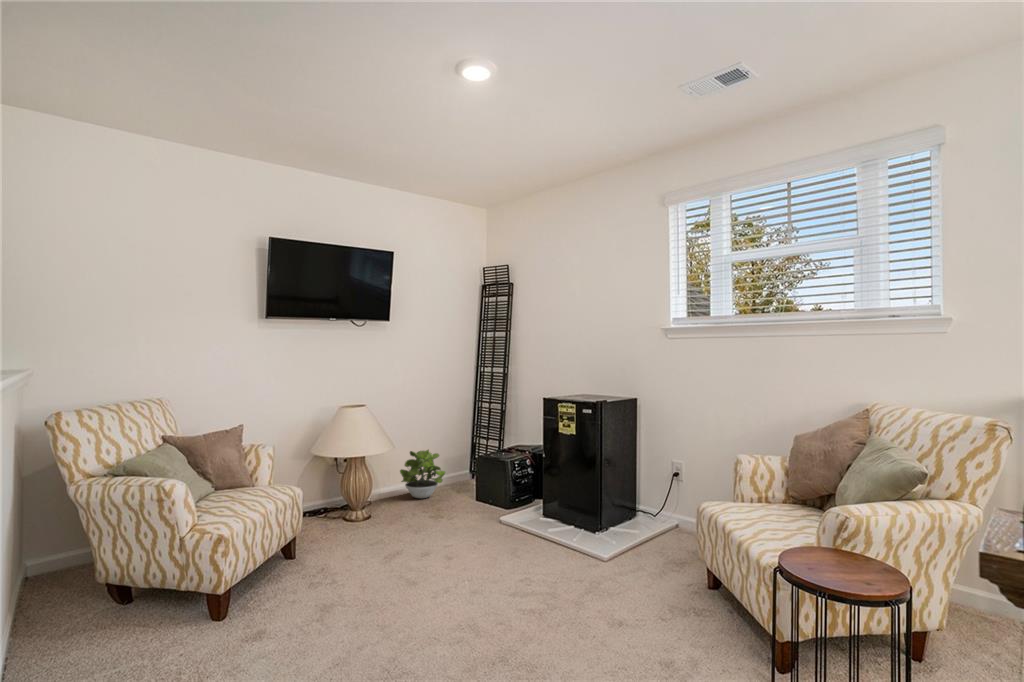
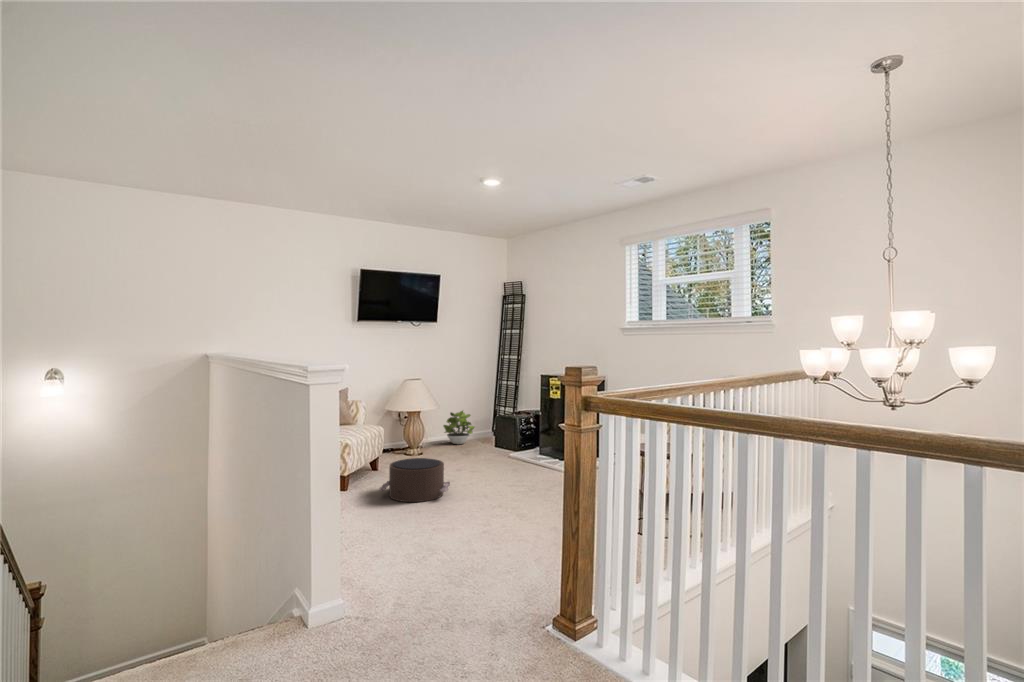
pouf: none [282,549,409,641] -> present [379,458,450,502]

